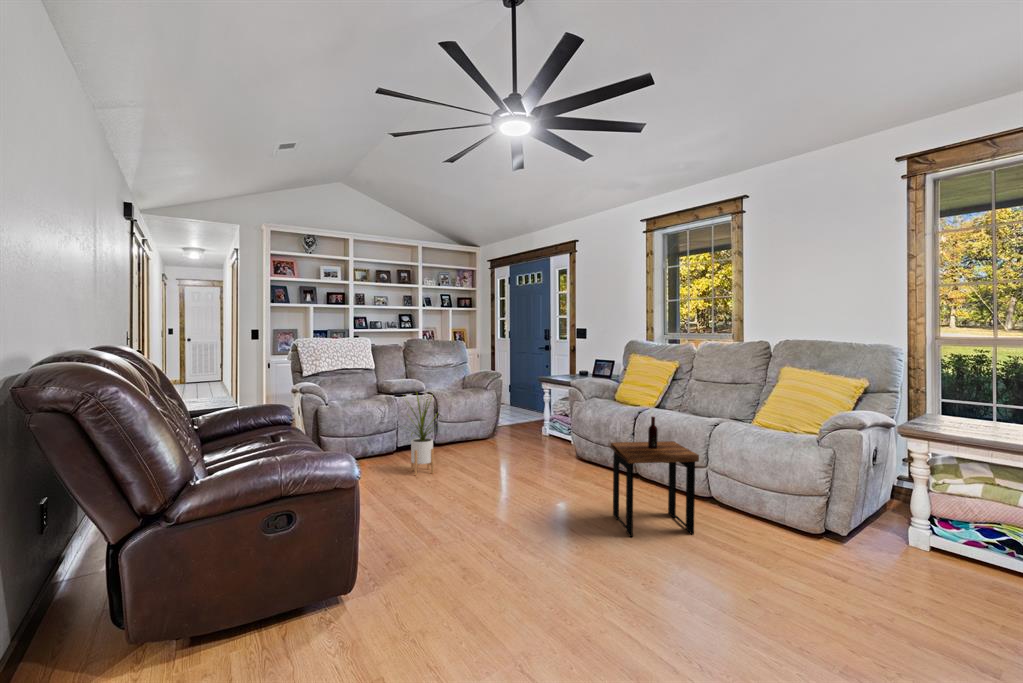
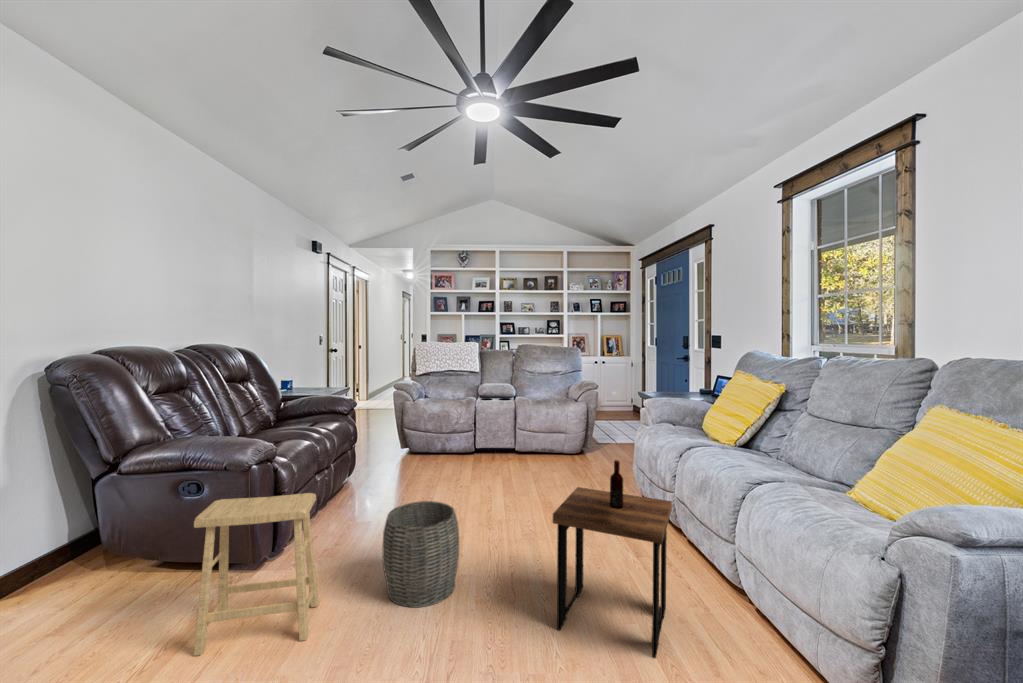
house plant: present [410,394,434,475] -> none [438,392,488,485]
footstool: none [380,472,483,622] -> present [194,493,319,656]
woven basket: none [481,472,544,554] -> present [382,501,459,607]

